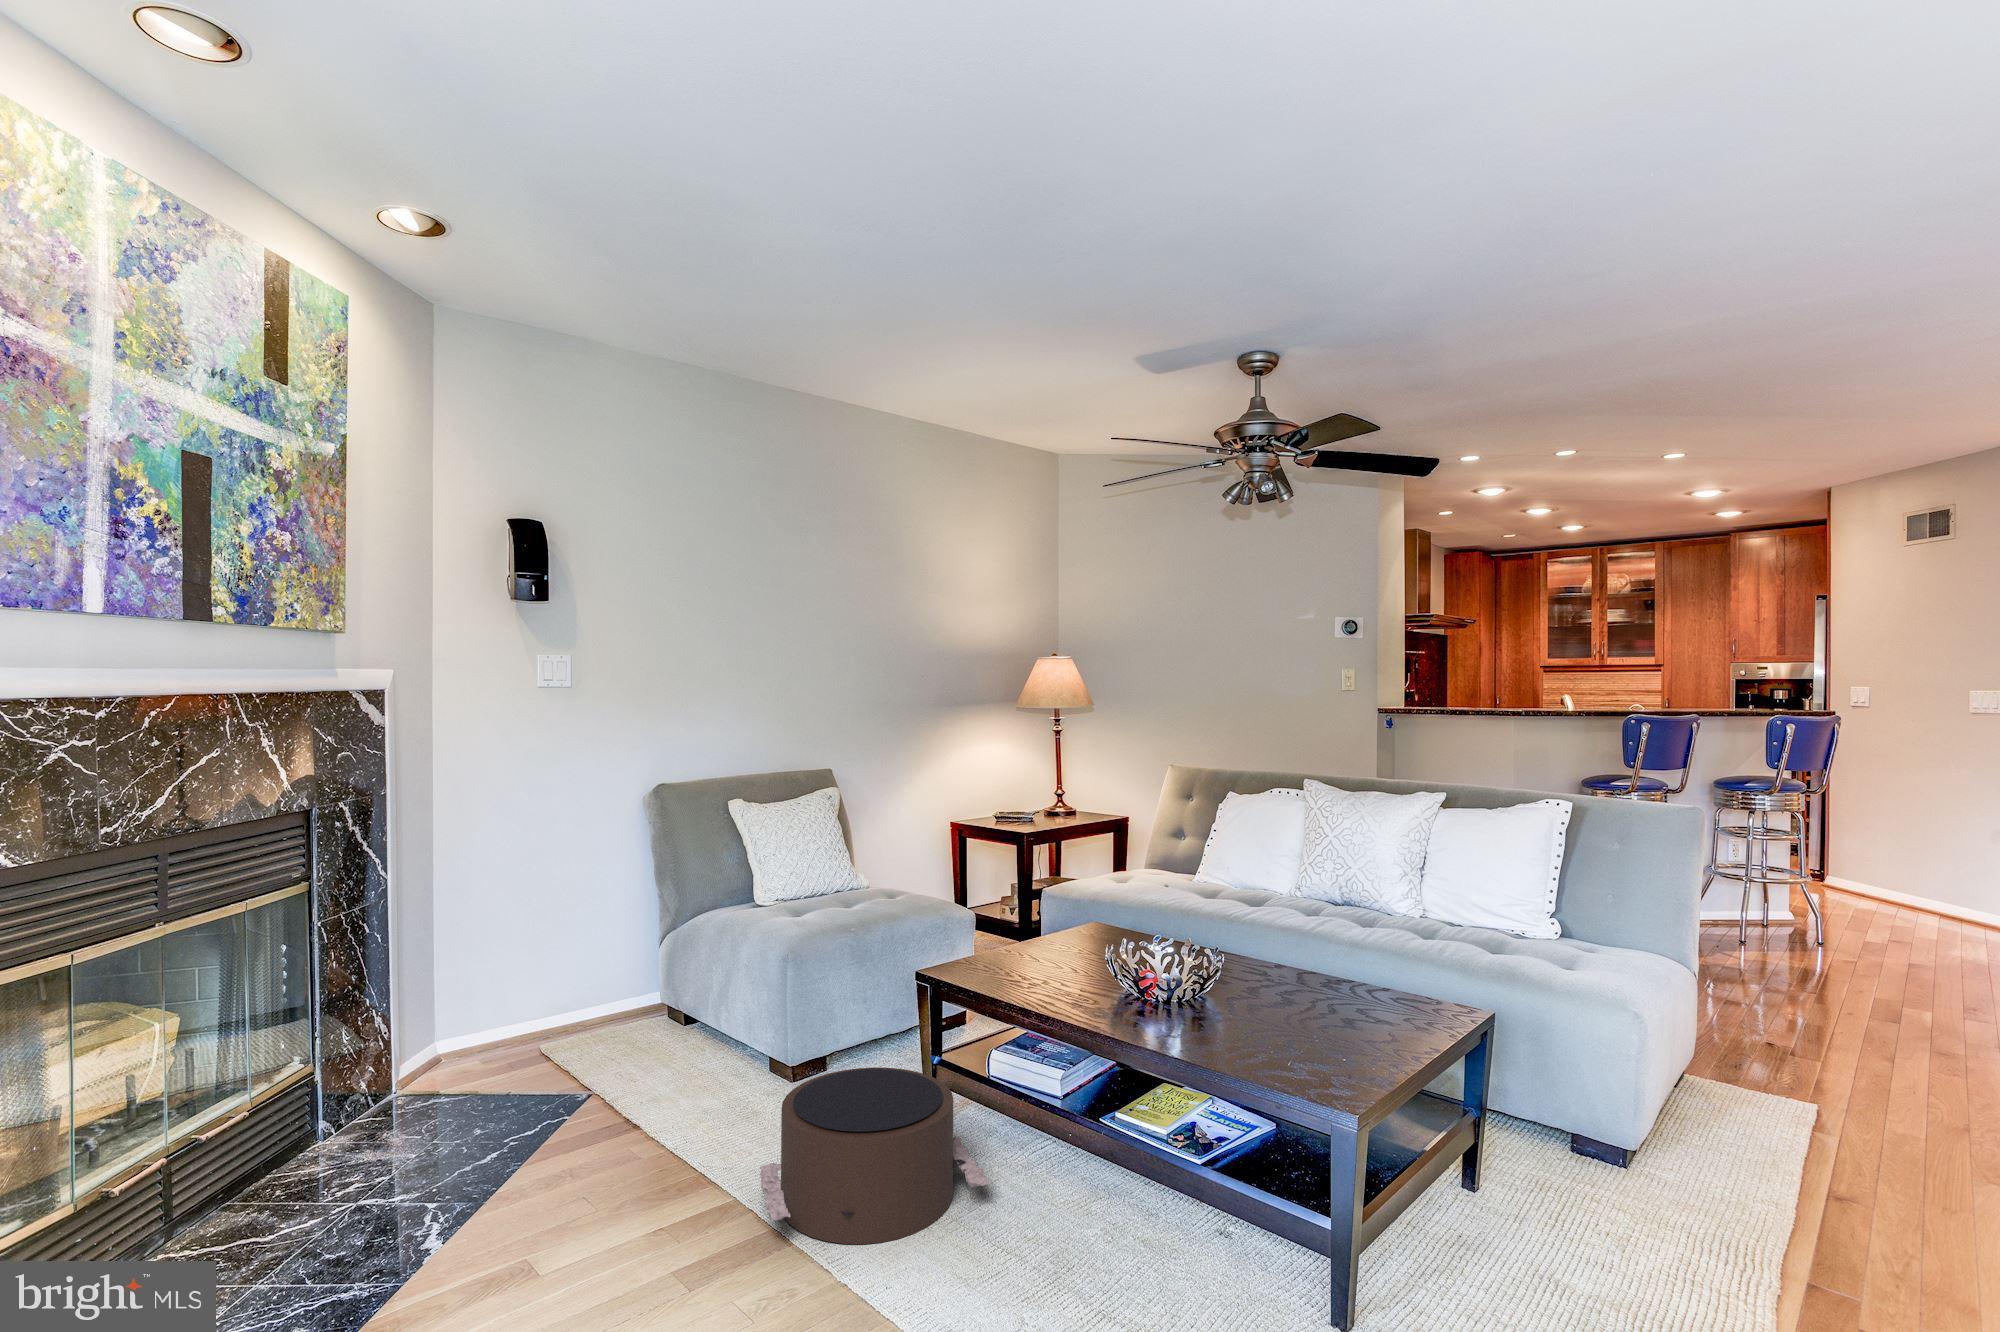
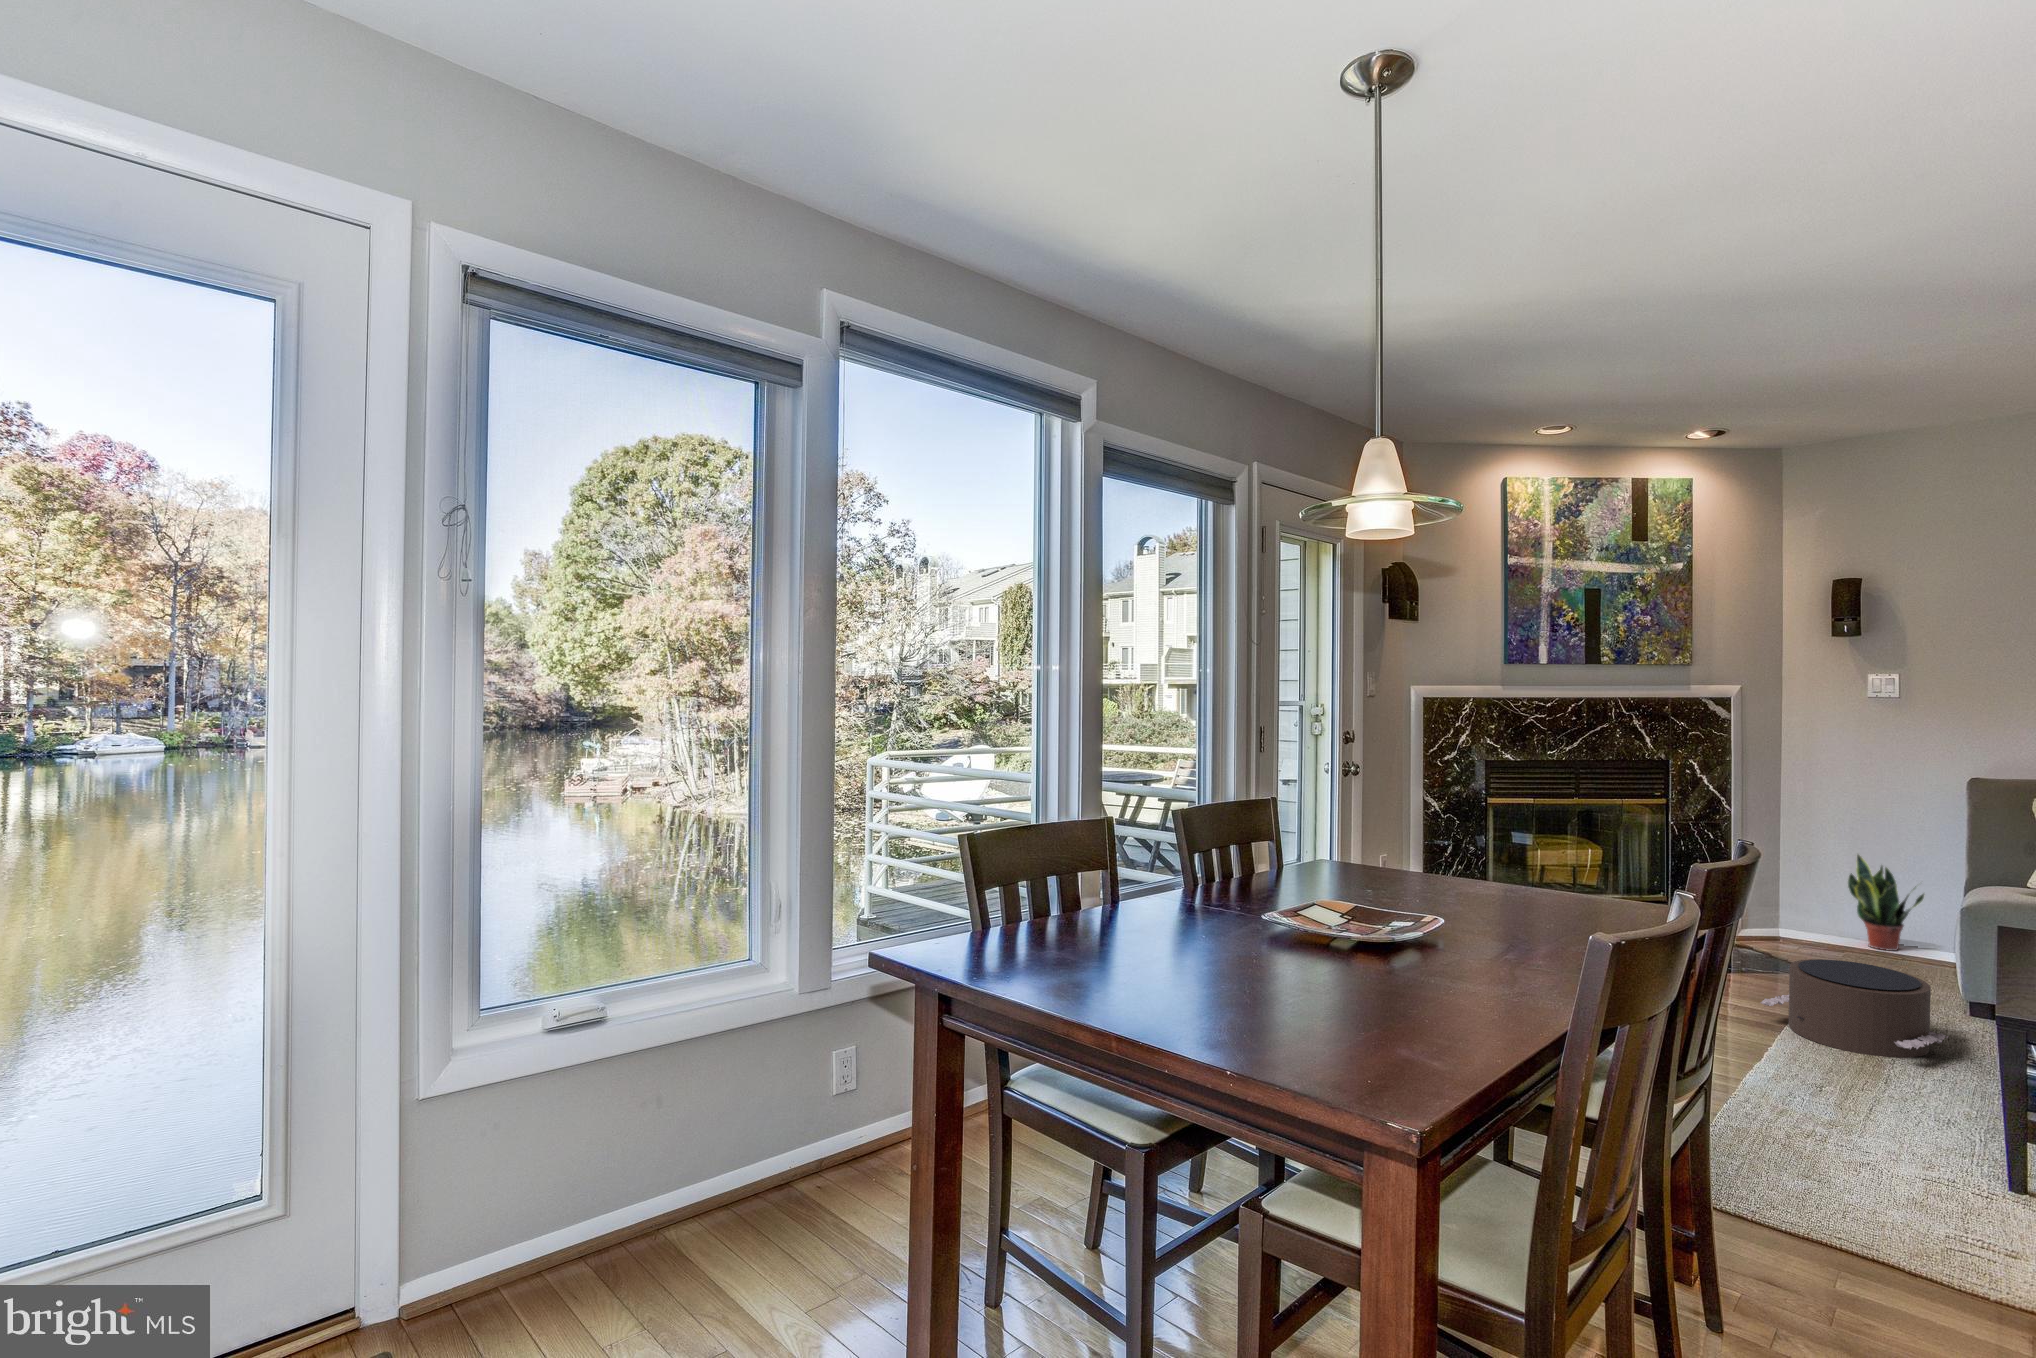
potted plant: none [548,908,639,1036] -> present [1848,855,1924,951]

